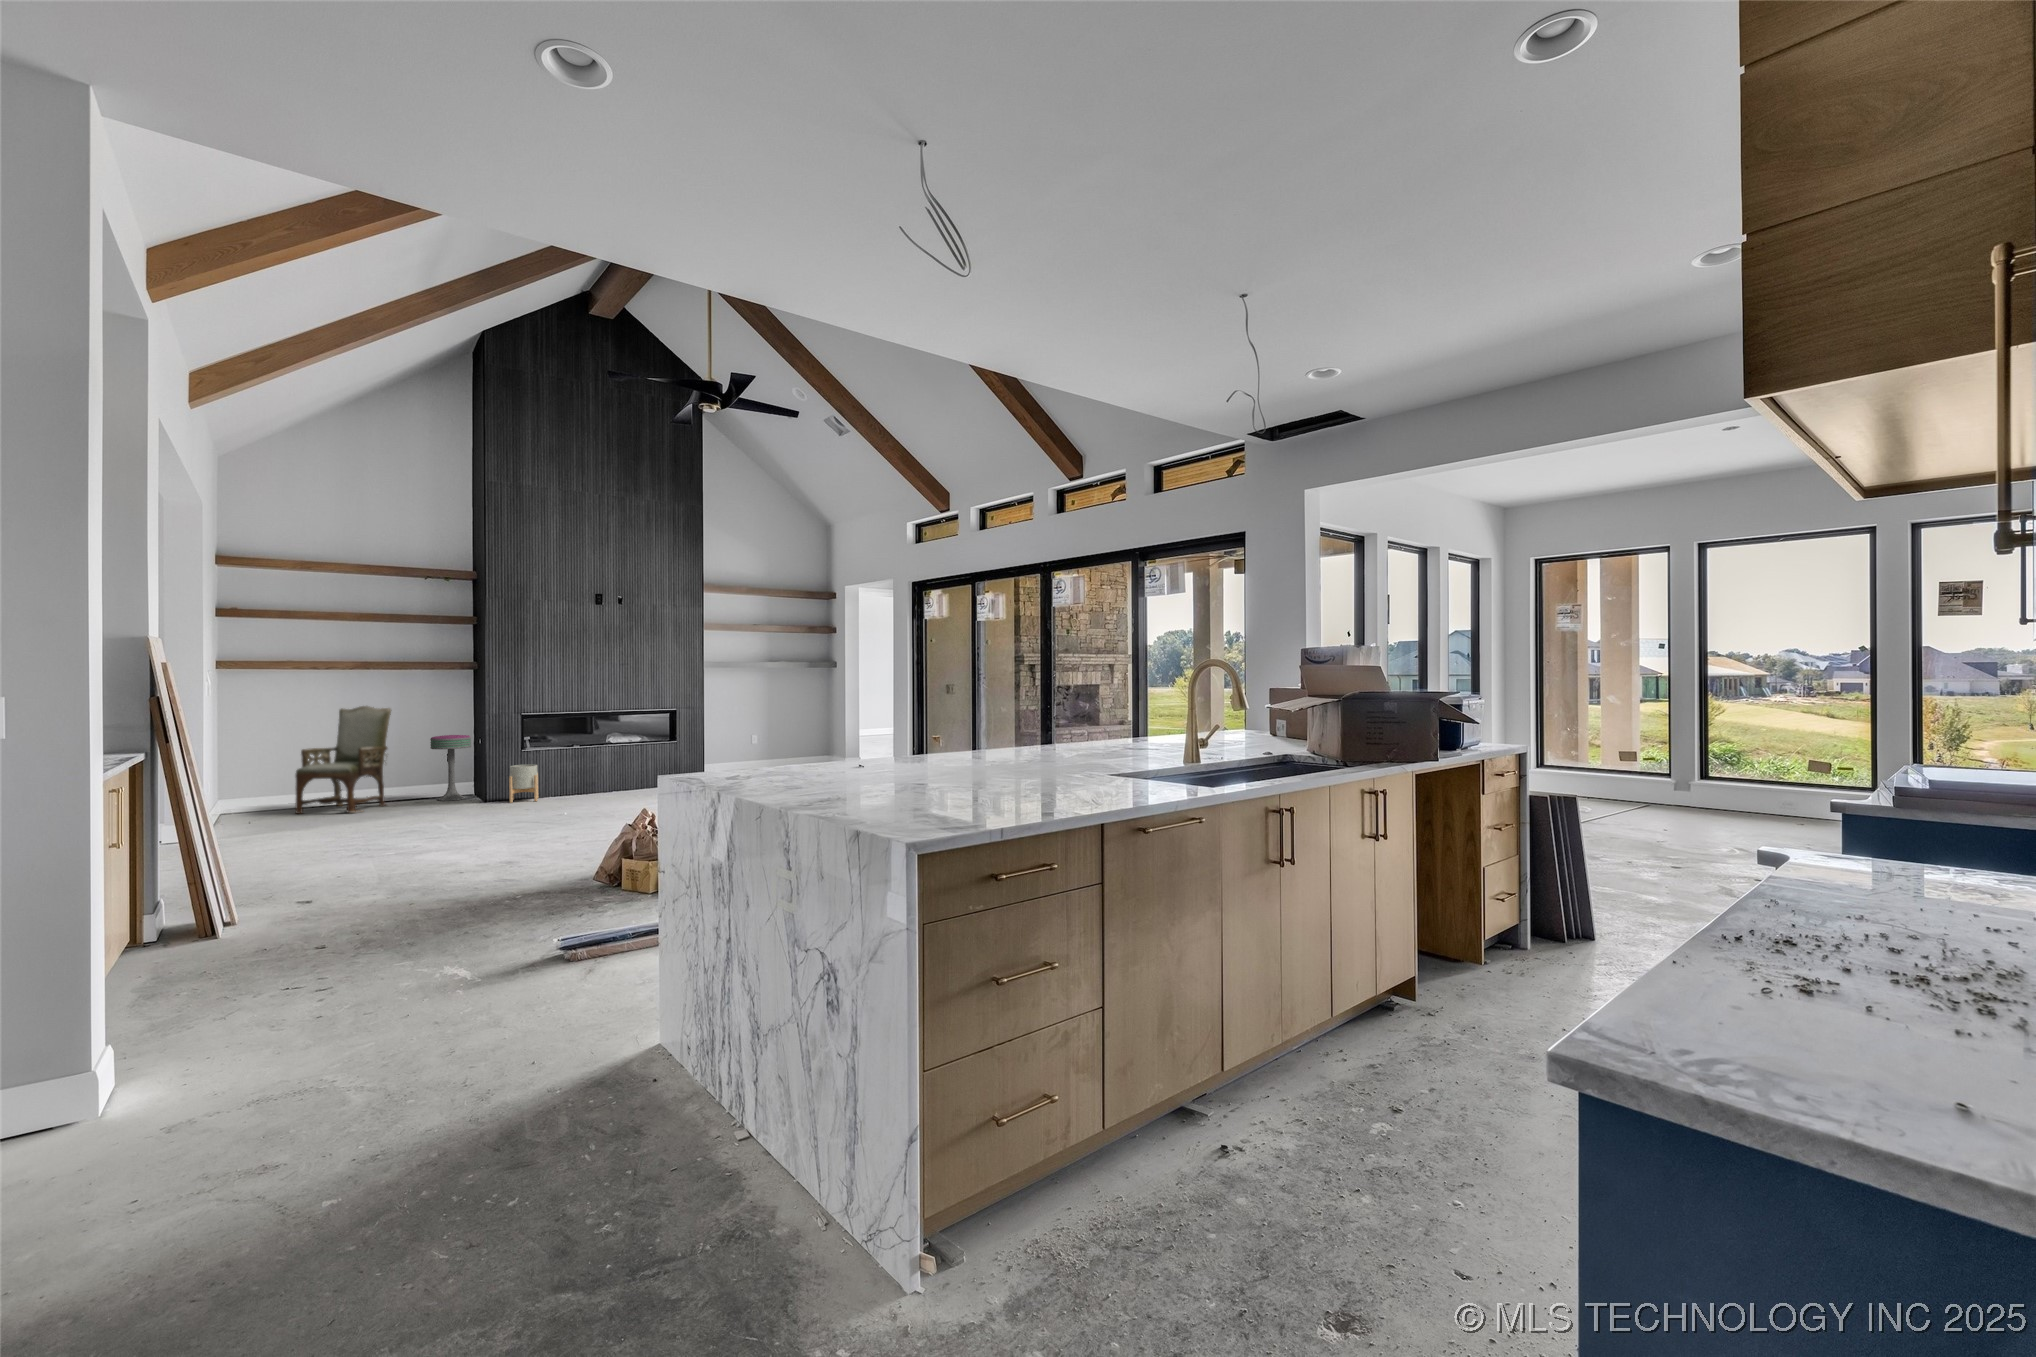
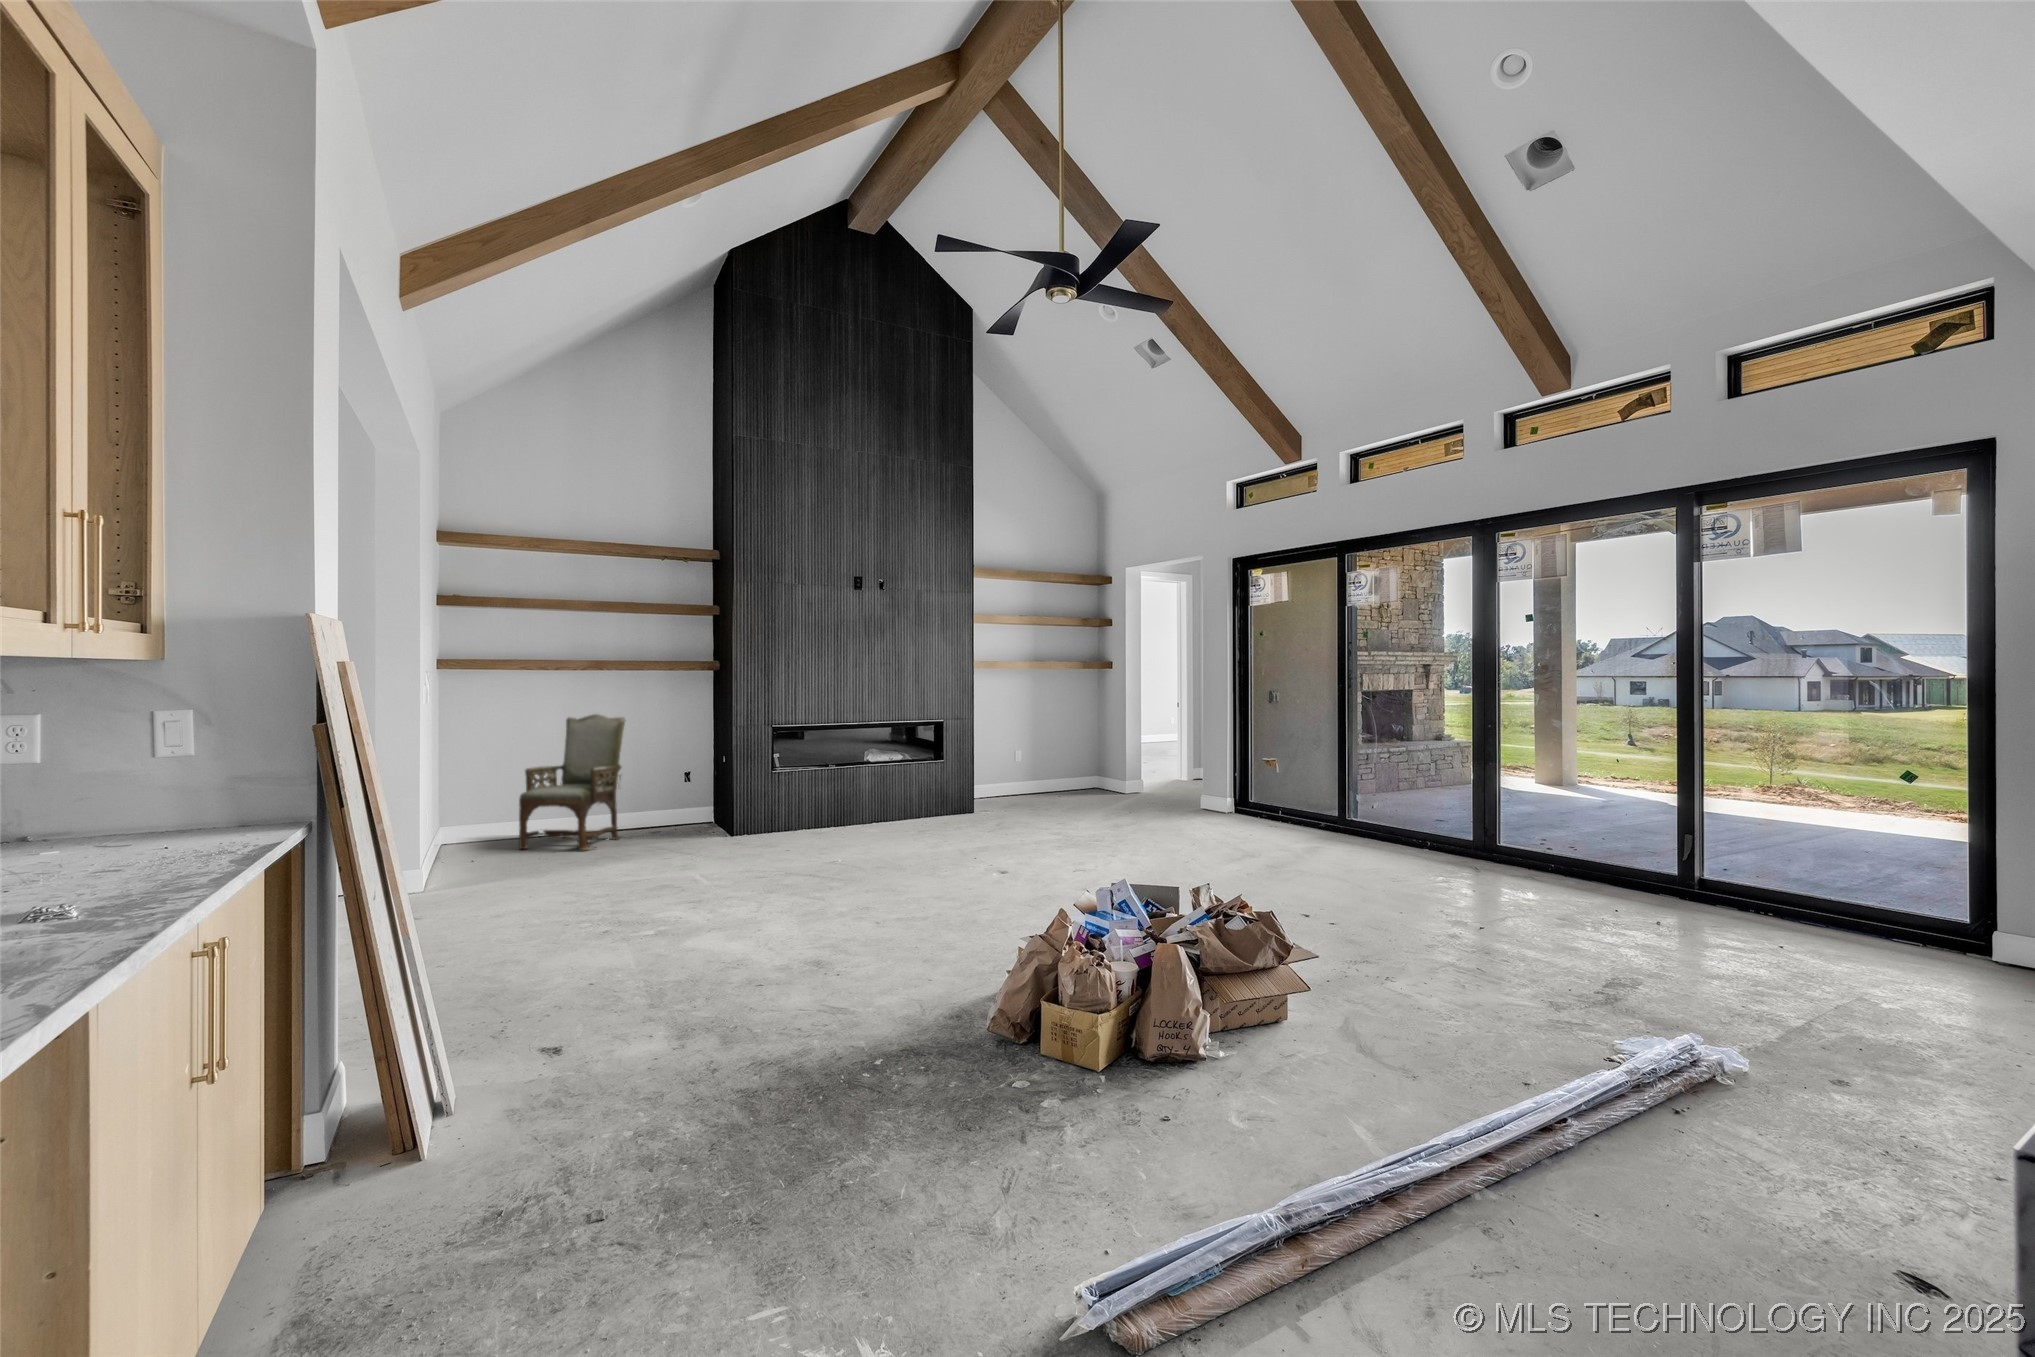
bar stool: present [430,735,471,801] -> none [668,751,714,833]
planter: present [509,764,538,803] -> none [762,790,796,839]

